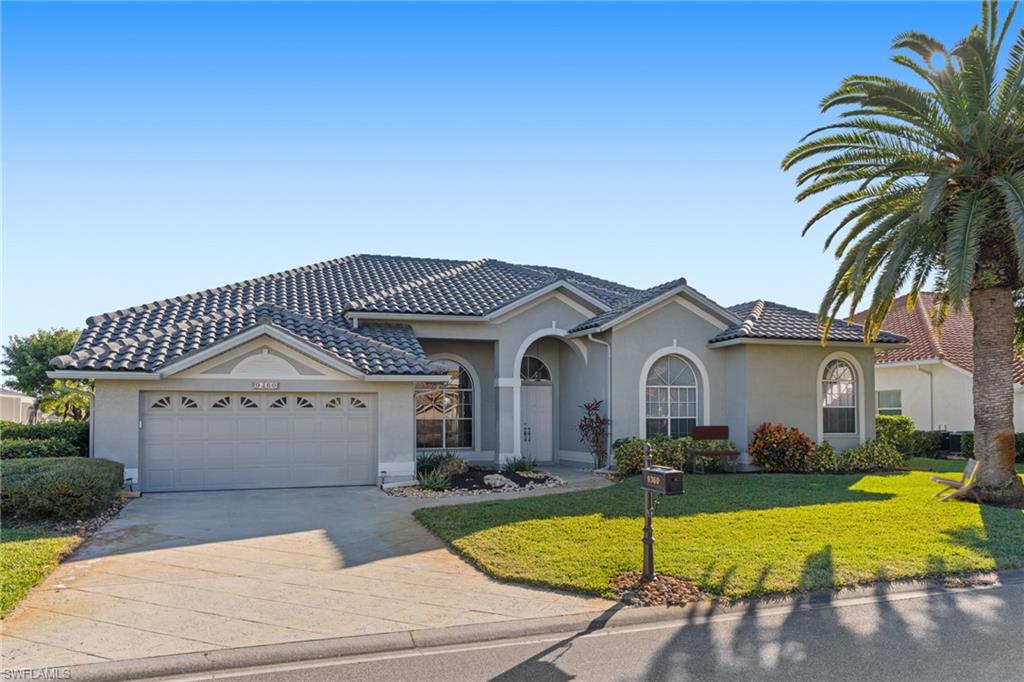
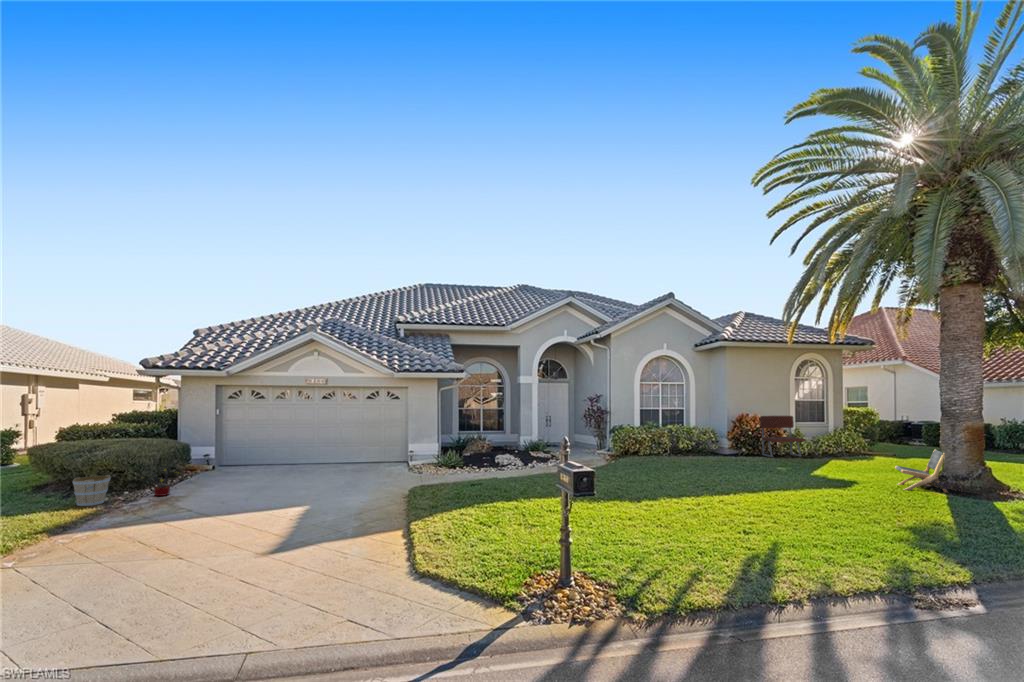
bench: present [692,425,741,474] -> present [760,416,806,457]
decorative plant: none [92,482,133,523] -> present [151,468,179,496]
wooden bucket: none [18,499,61,535] -> present [73,475,111,506]

